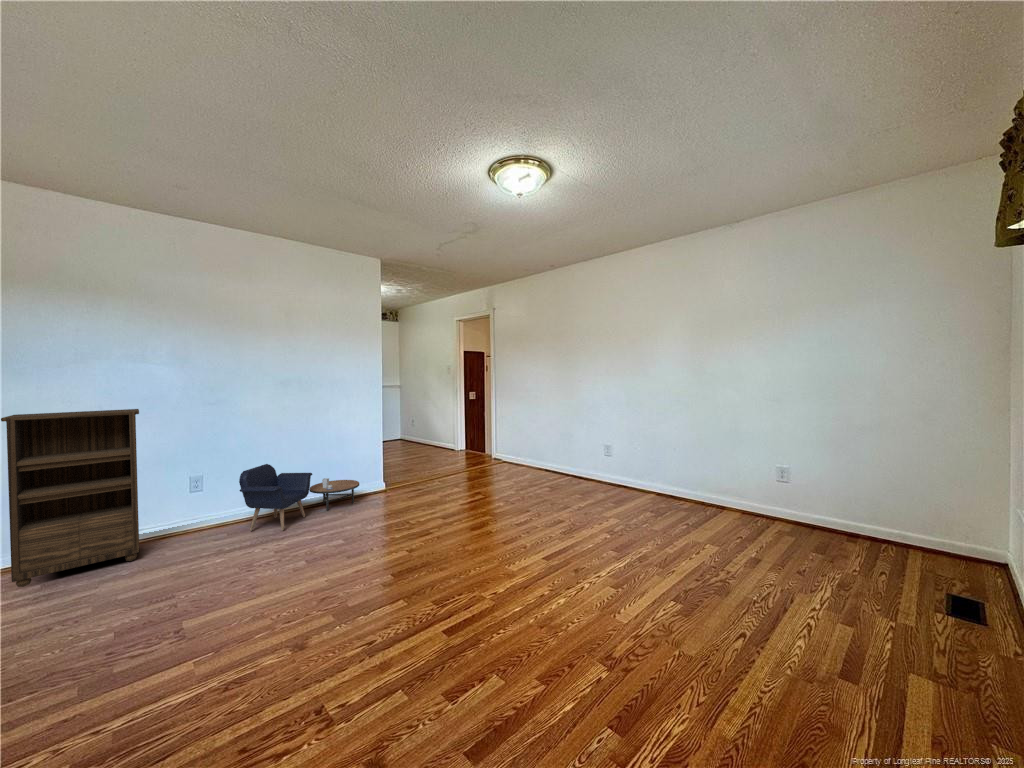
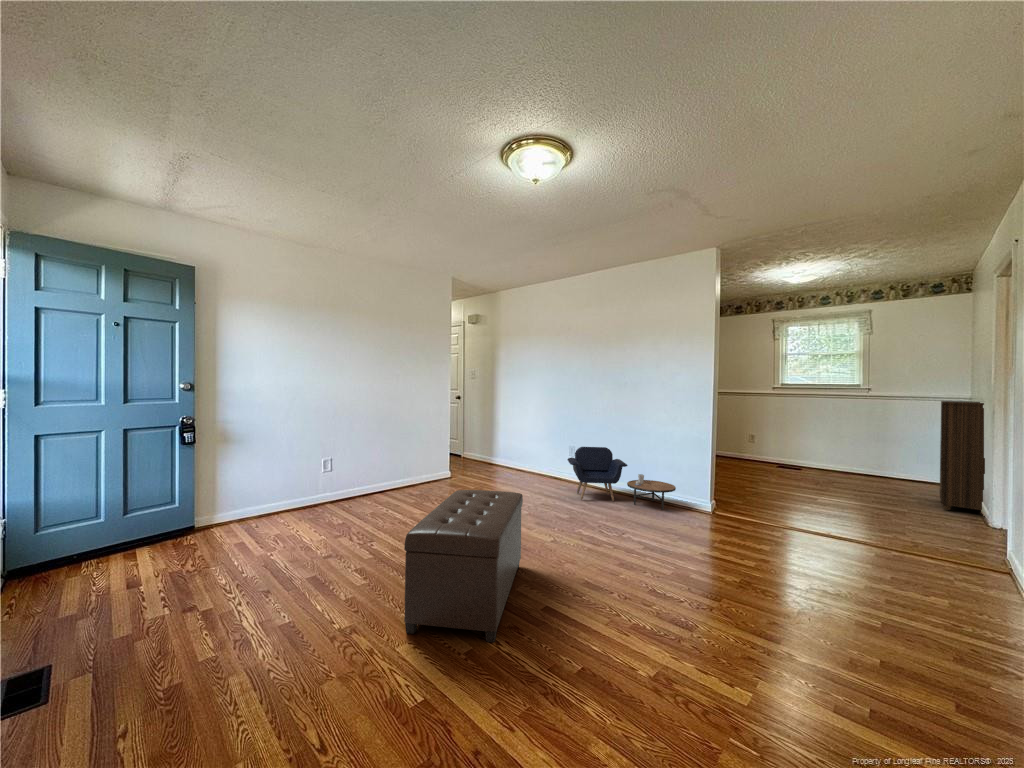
bookshelf: present [1,409,139,587] -> present [940,401,985,515]
ottoman: none [440,497,604,620] -> present [404,490,523,642]

